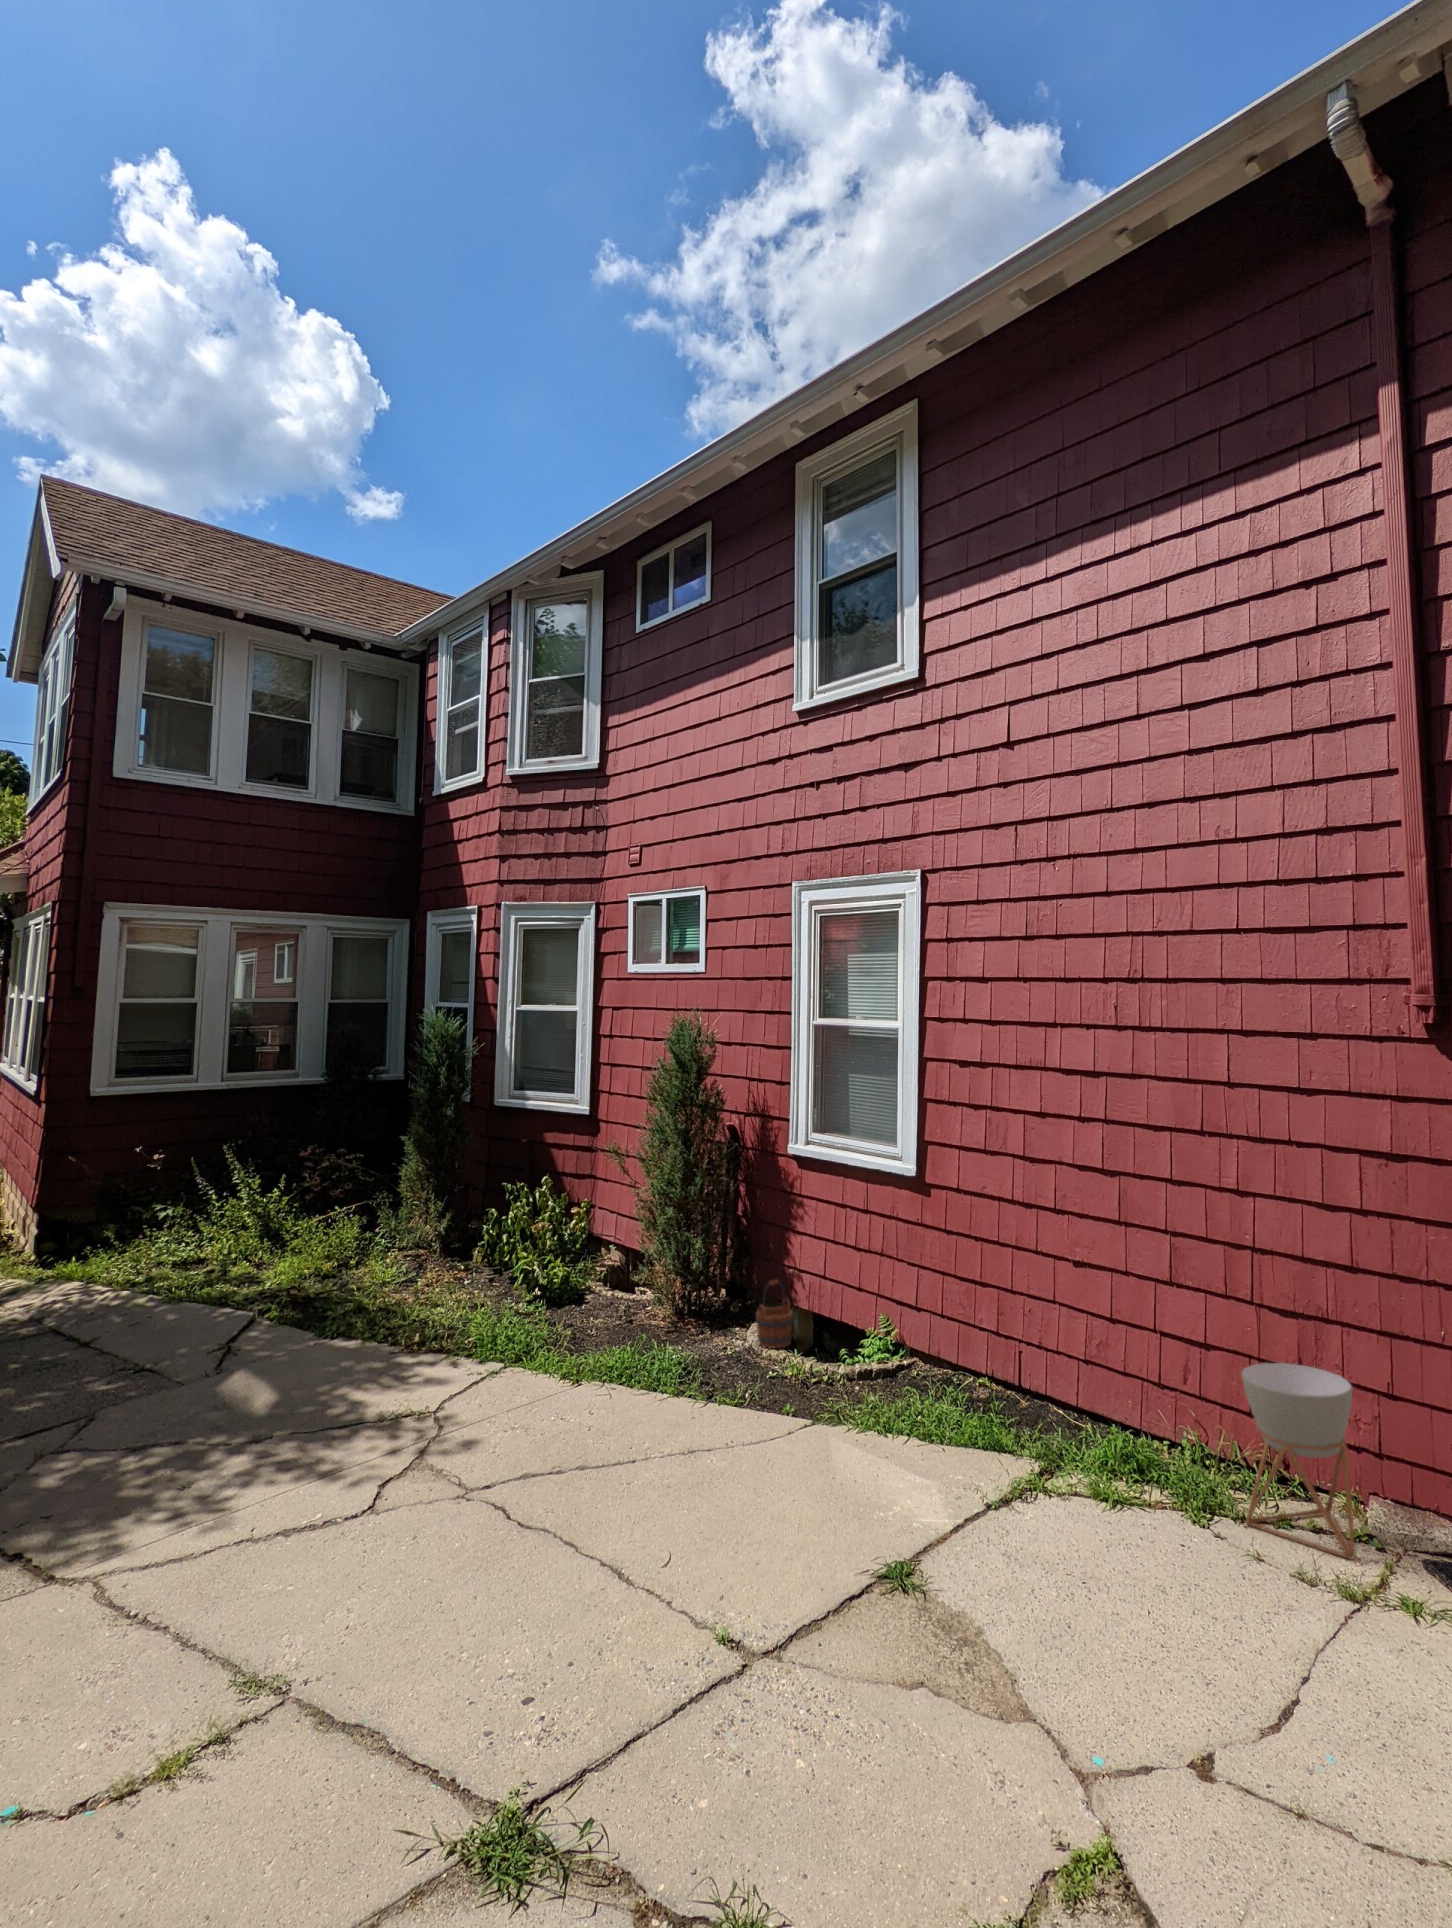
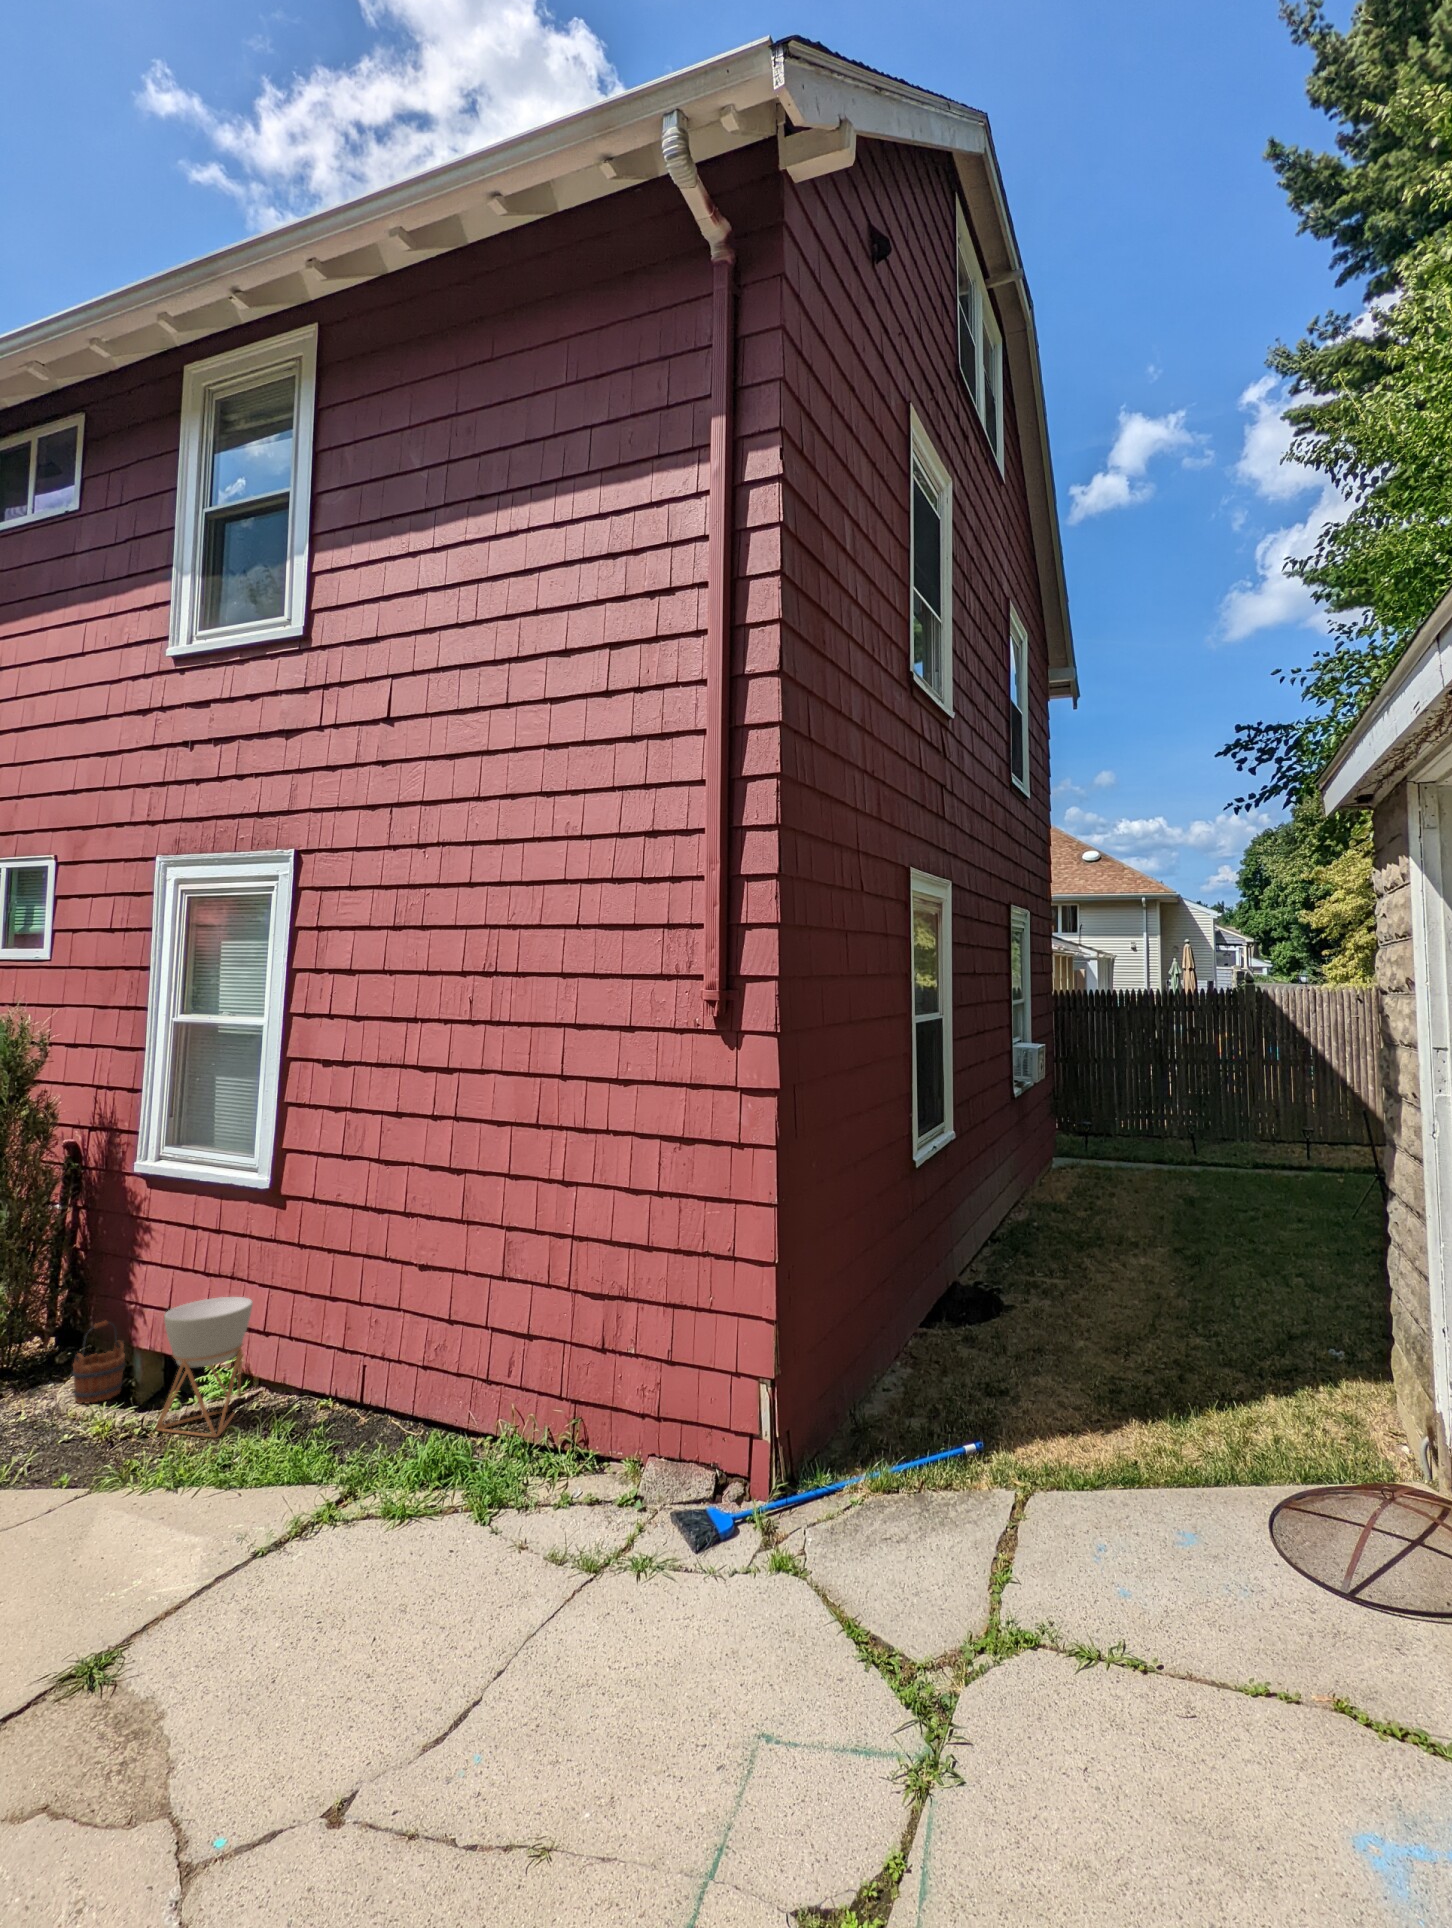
planter: present [1242,1363,1355,1559] -> present [156,1297,253,1437]

